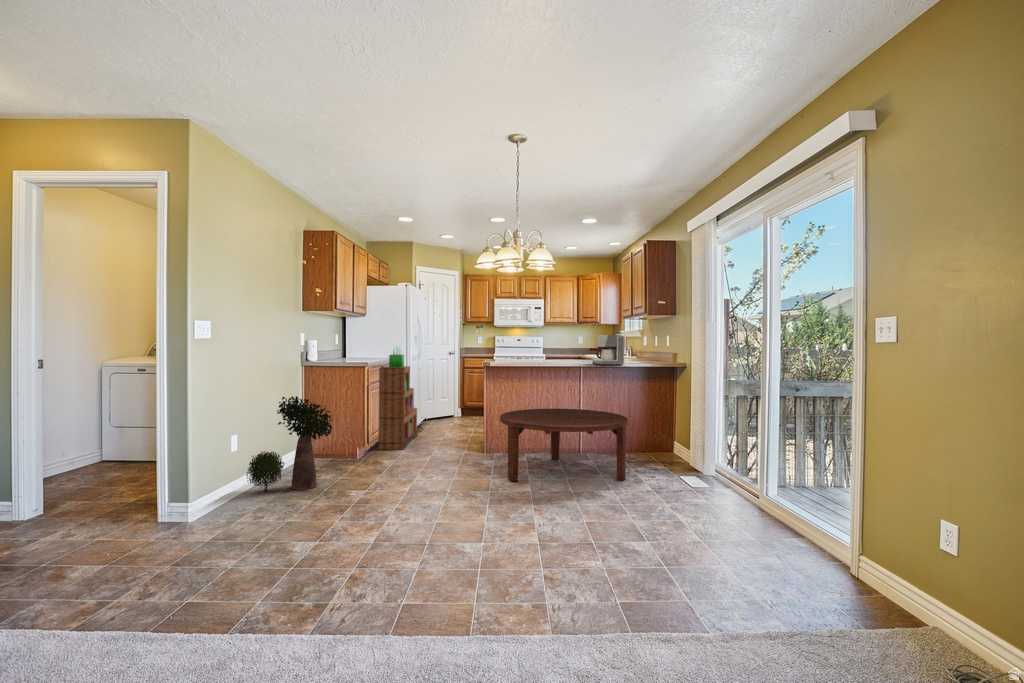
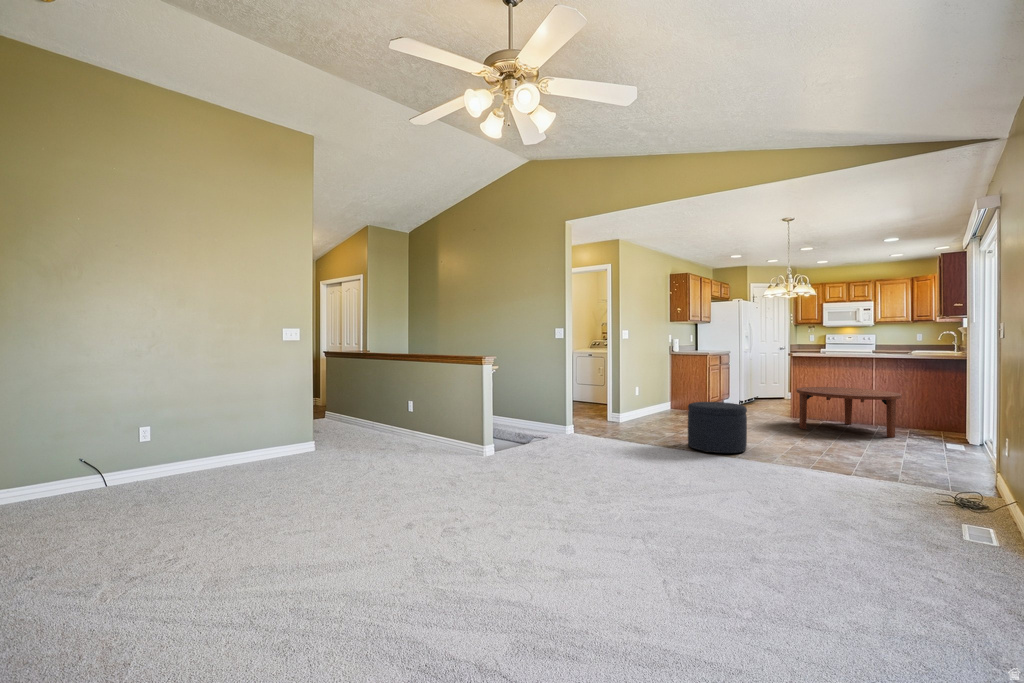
coffee maker: present [590,335,624,365] -> none [882,334,913,357]
bookshelf: present [378,349,417,449] -> none [718,342,748,410]
potted plant: present [247,396,332,491] -> none [644,369,688,419]
ottoman: none [336,477,467,623] -> present [688,402,747,453]

